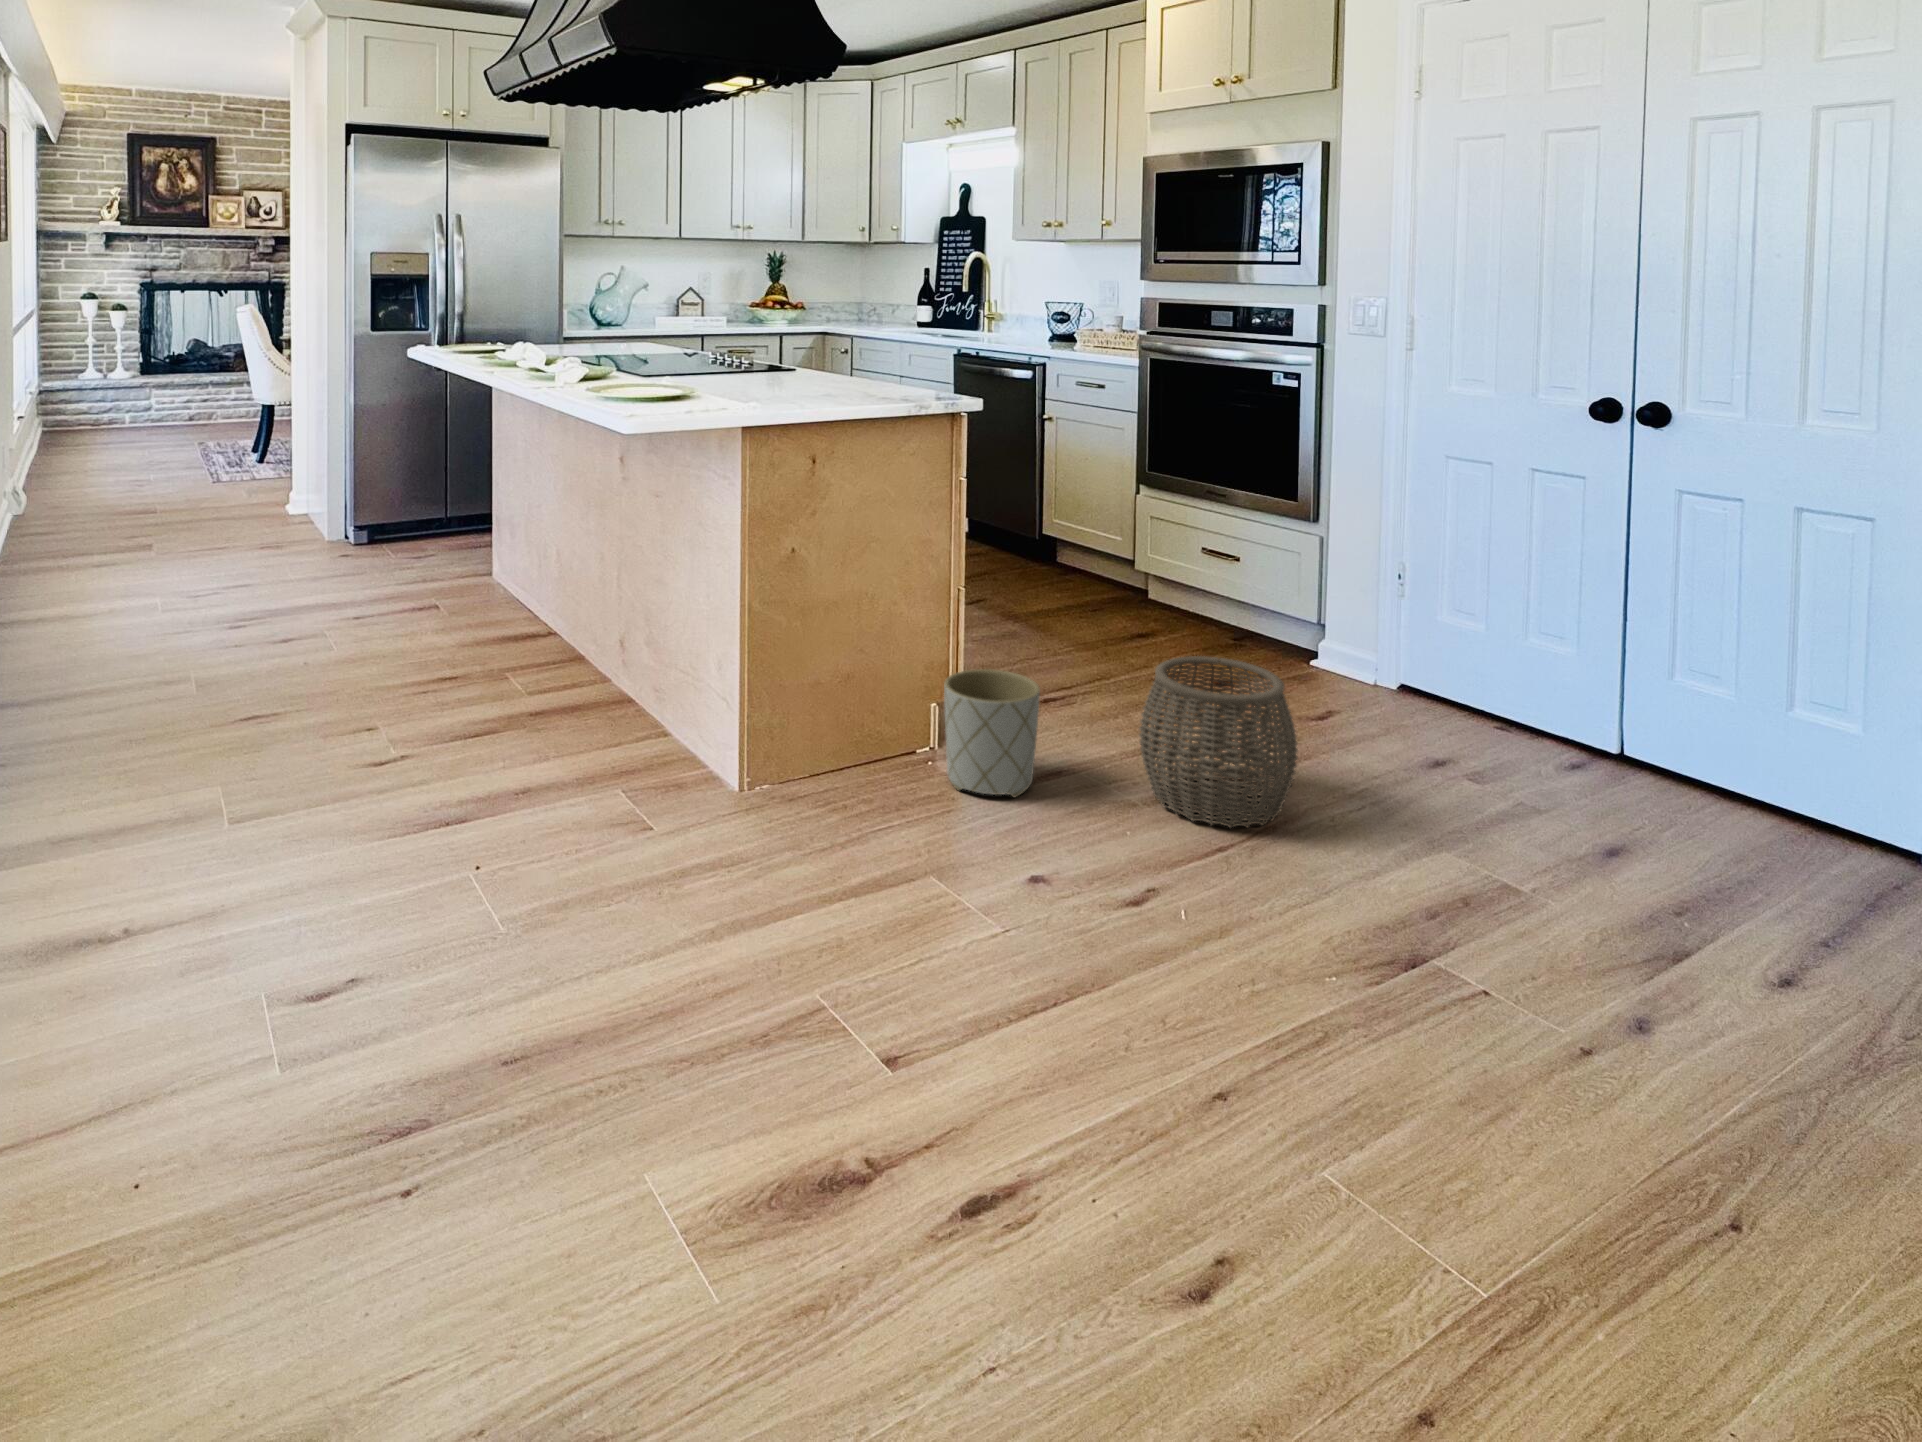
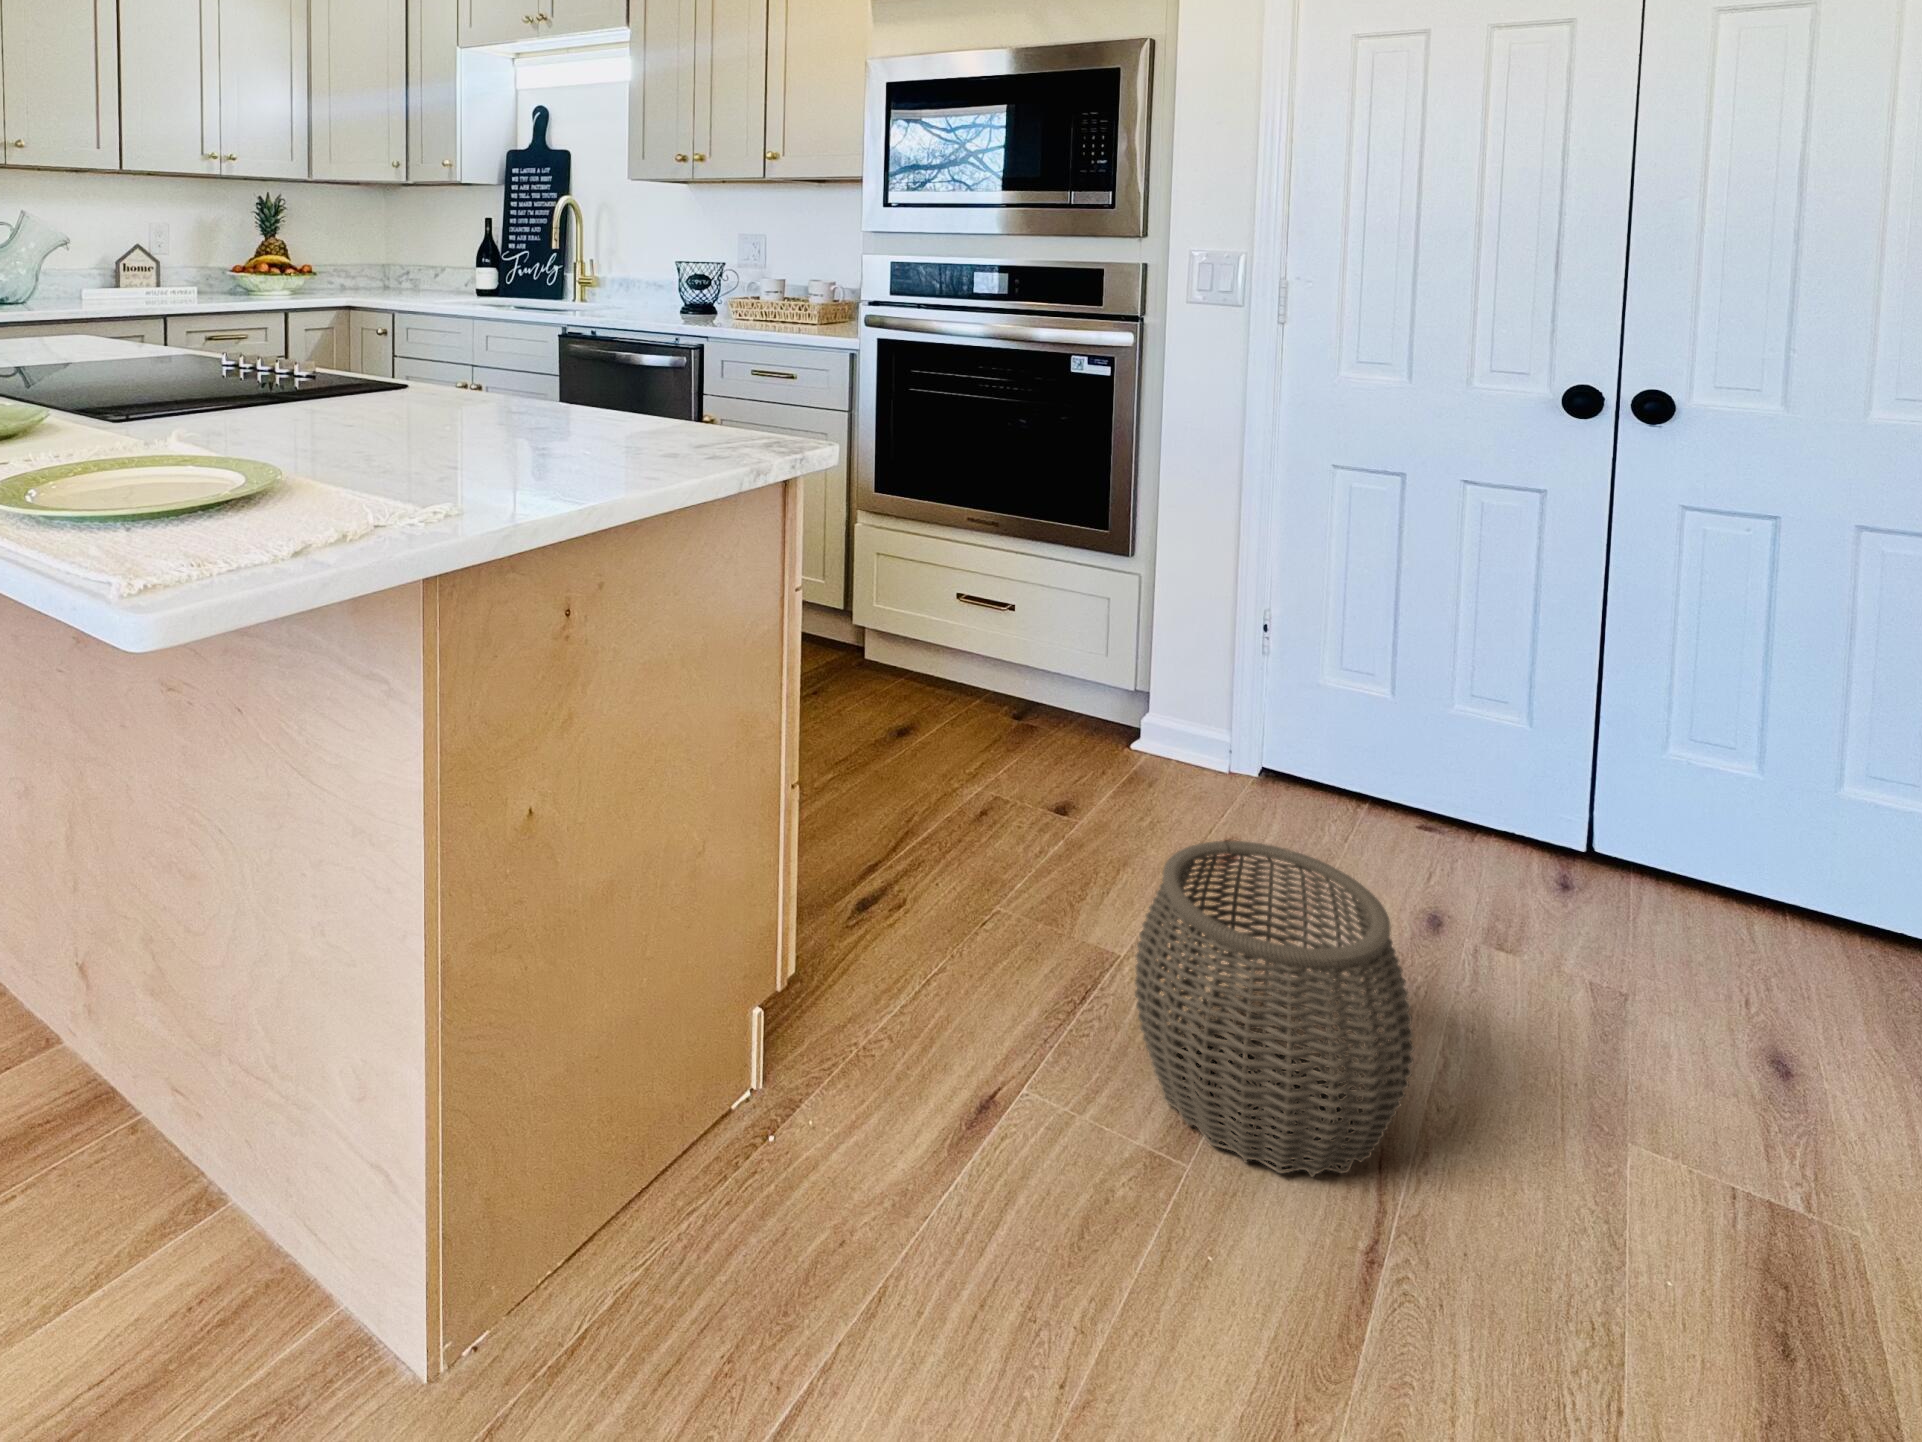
planter: present [944,669,1040,798] -> none [824,934,1005,1219]

